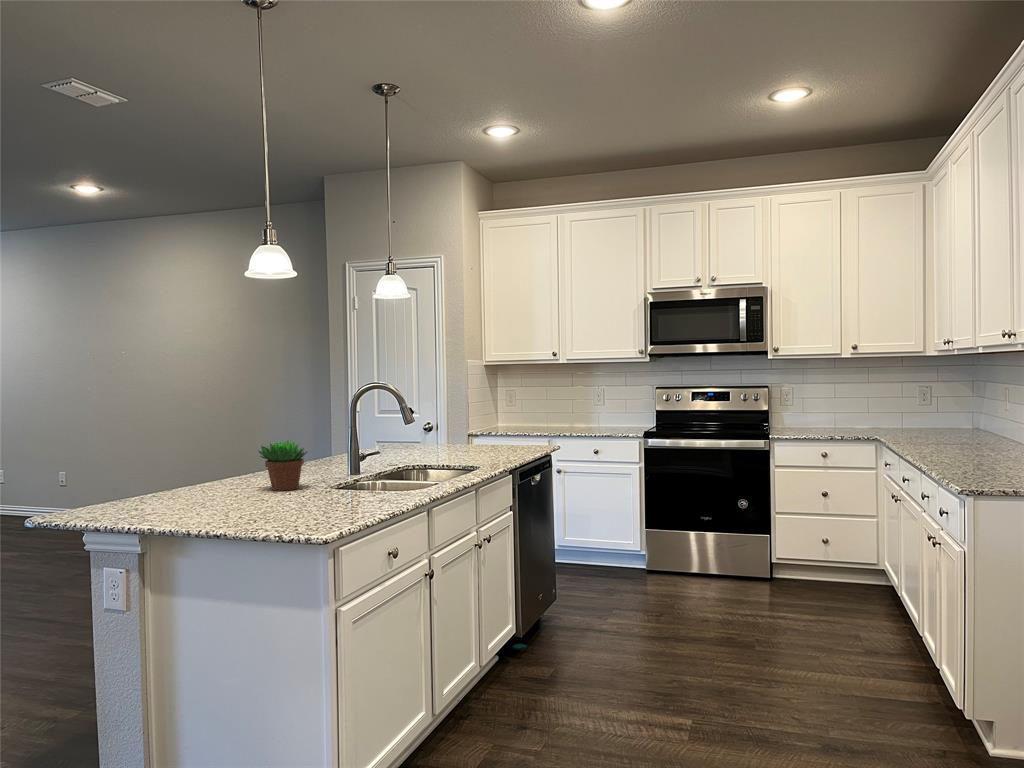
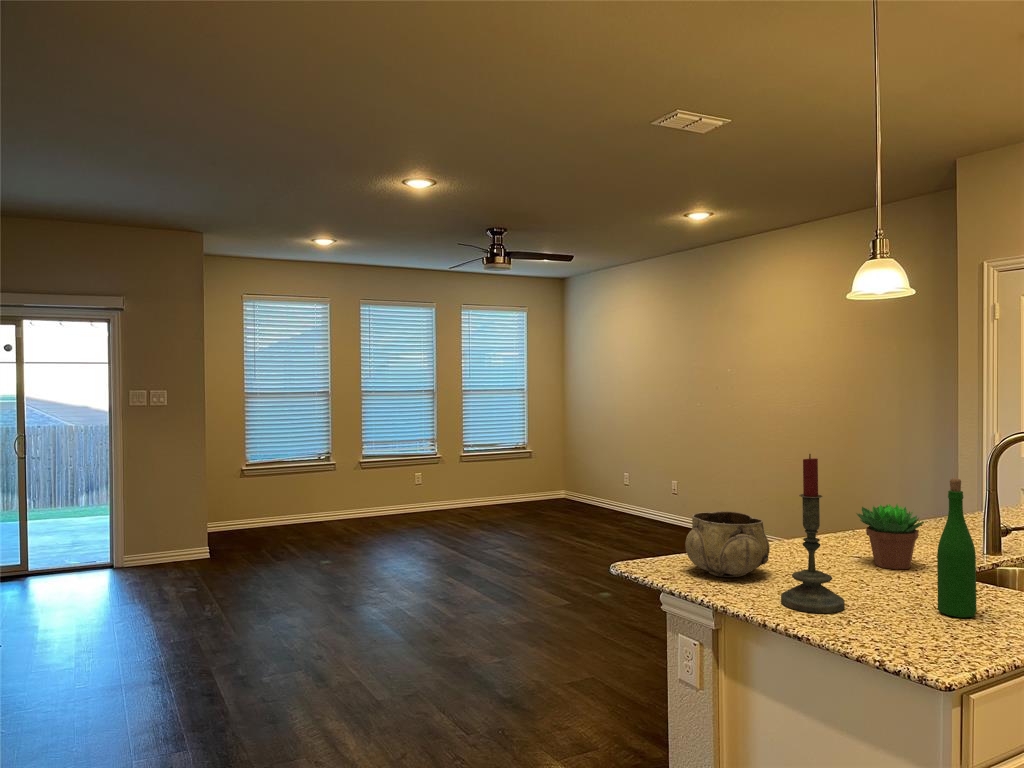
candle: none [200,394,252,521] -> present [781,454,845,613]
wine bottle: none [317,408,343,507] -> present [937,478,977,618]
decorative bowl: none [107,457,187,513] -> present [685,511,770,577]

